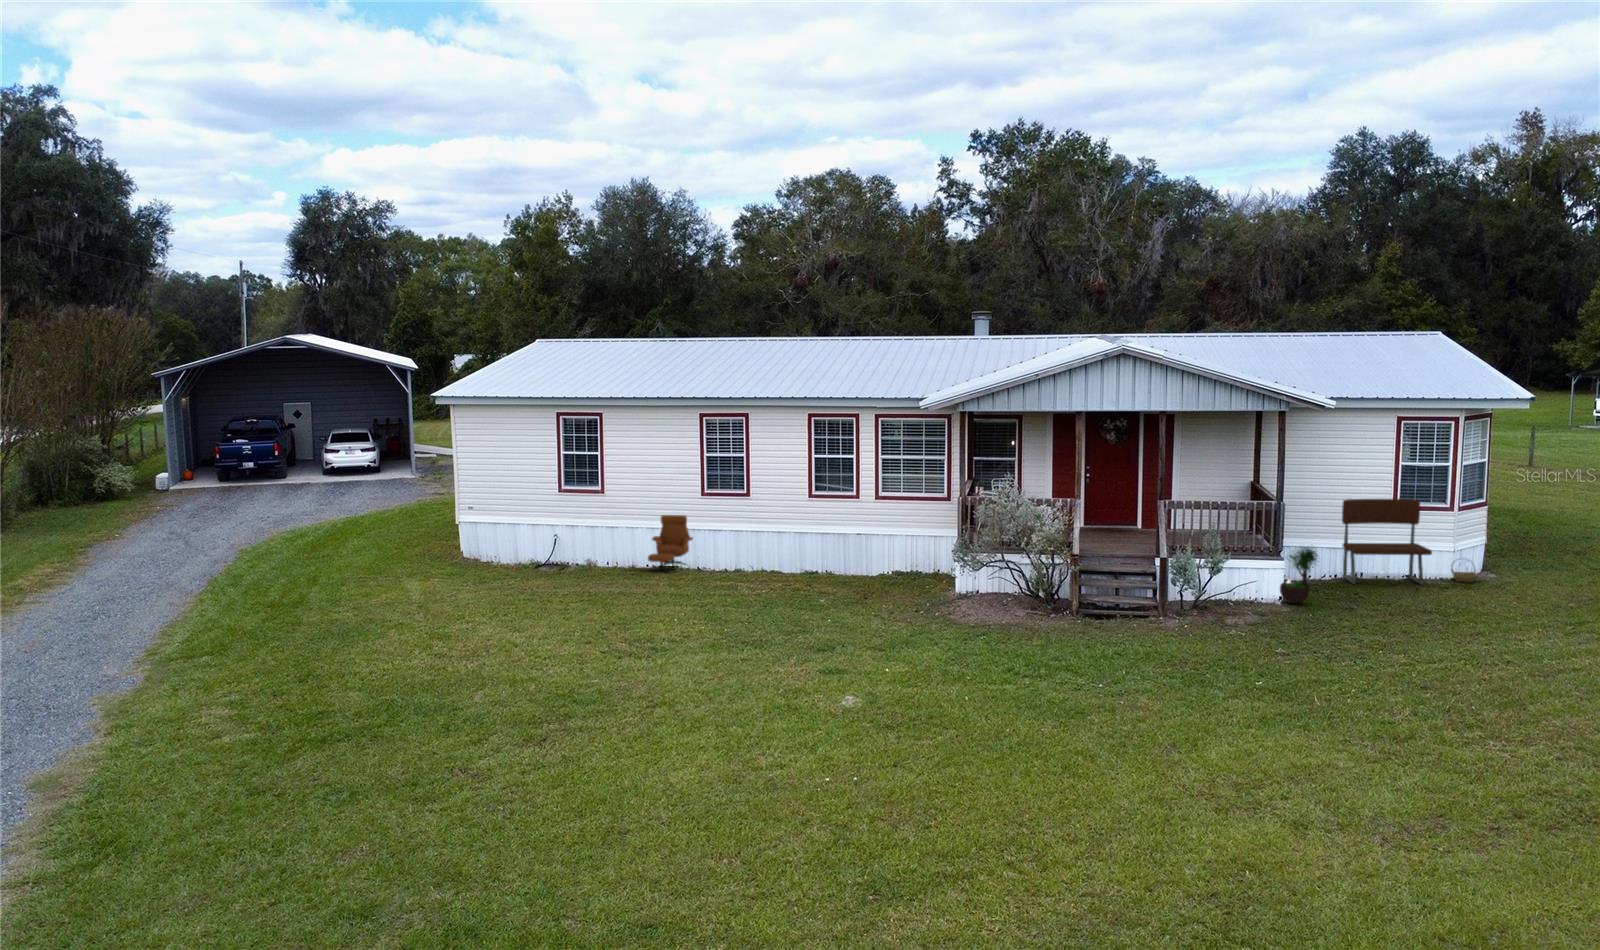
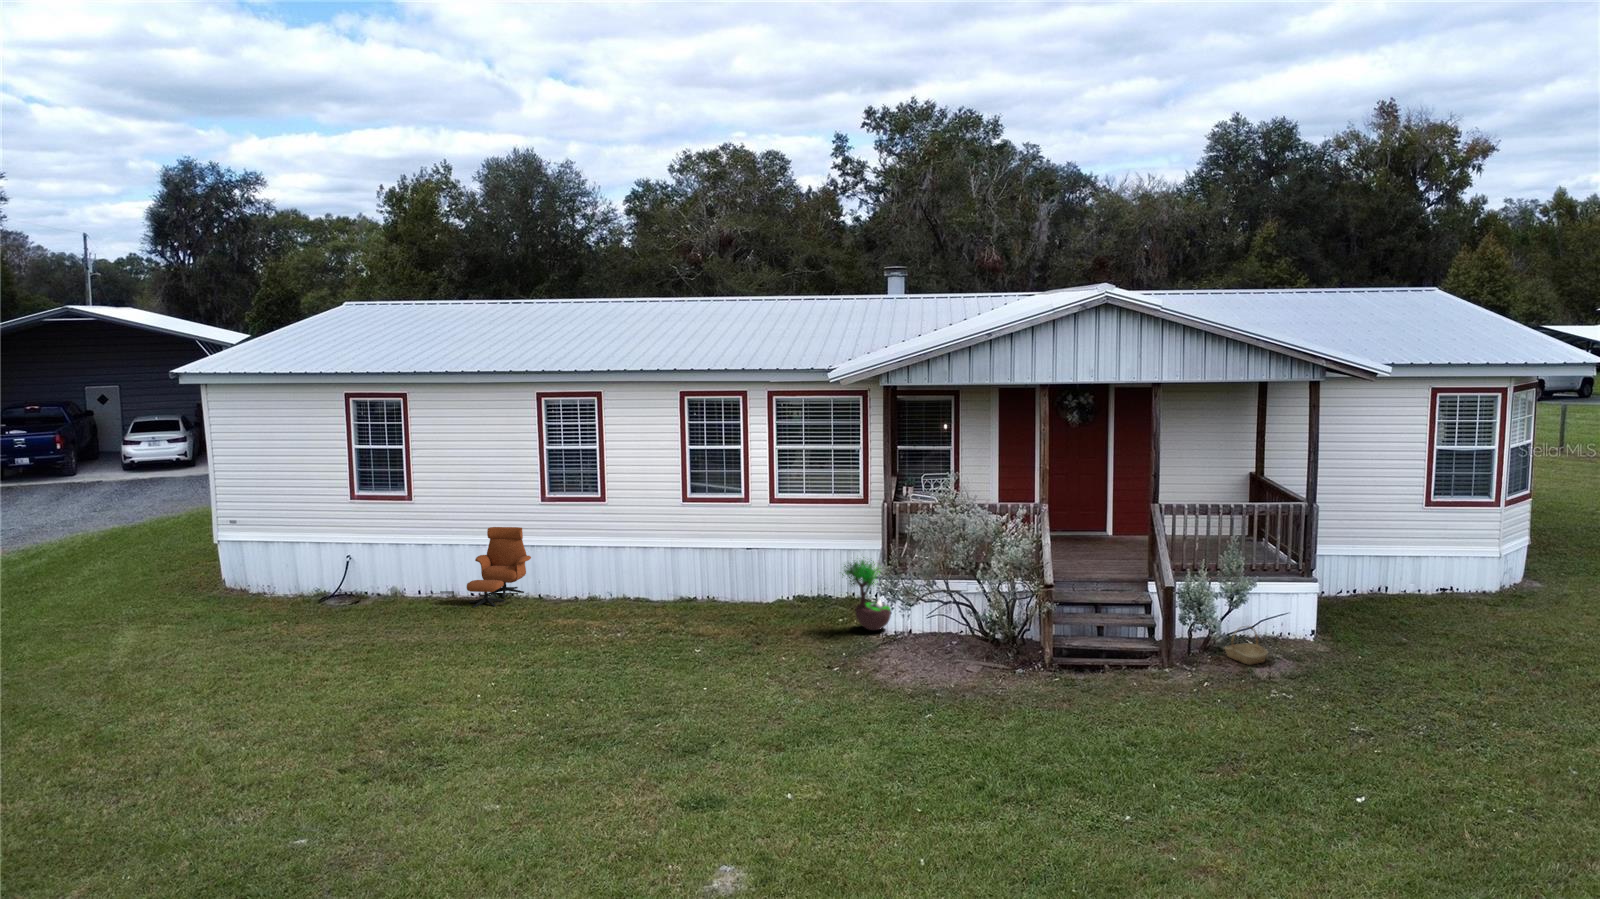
bench: present [1342,499,1432,584] -> none [1366,494,1489,606]
potted tree: present [1280,547,1319,603] -> present [842,557,891,630]
basket: present [1451,561,1476,583] -> present [1225,626,1268,665]

